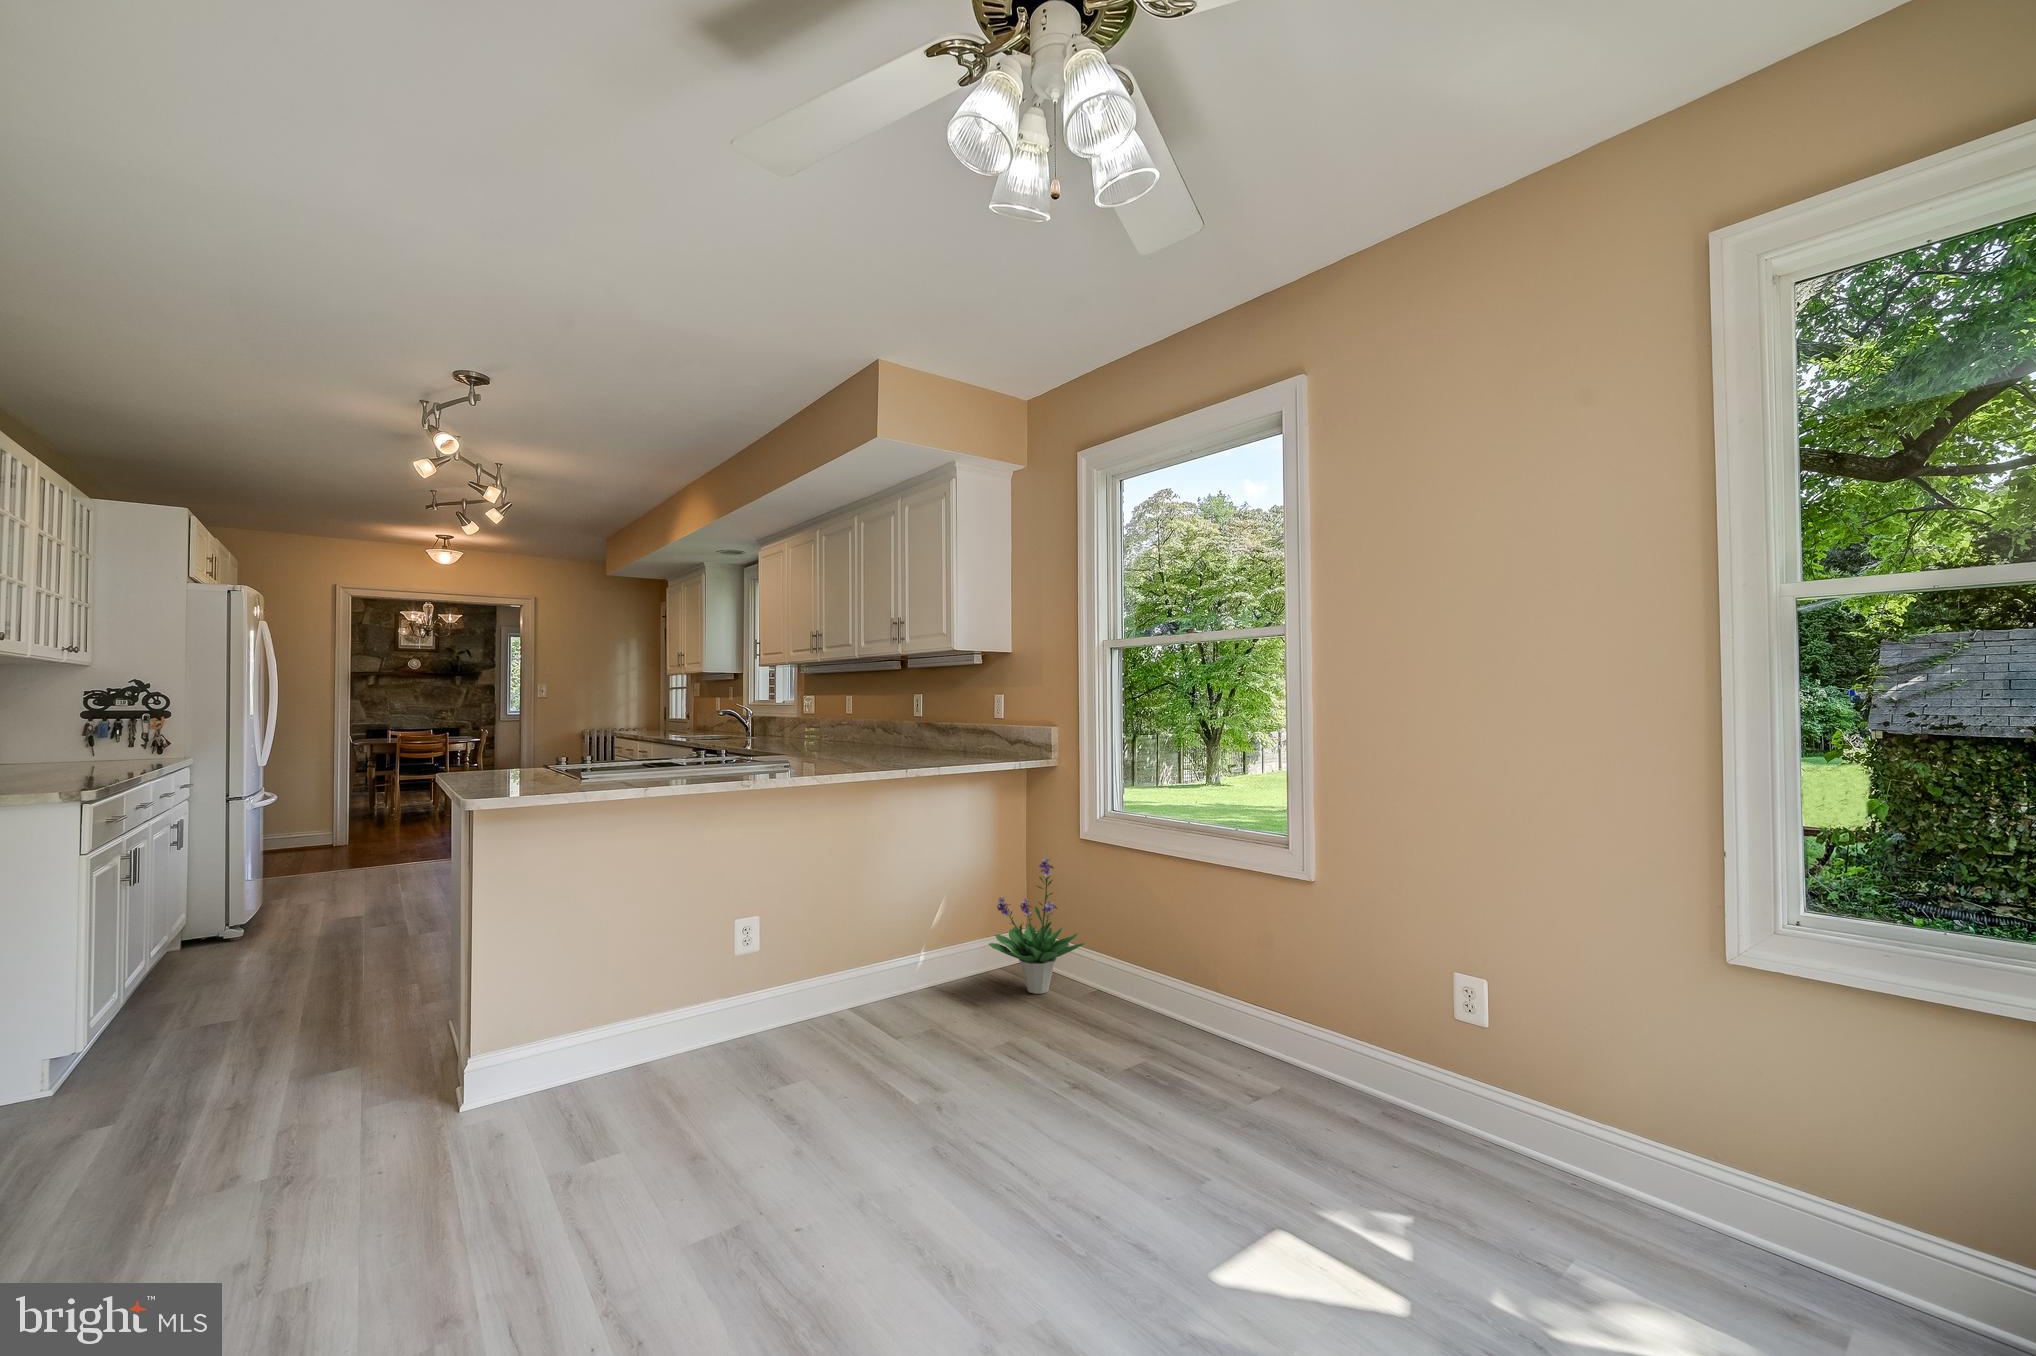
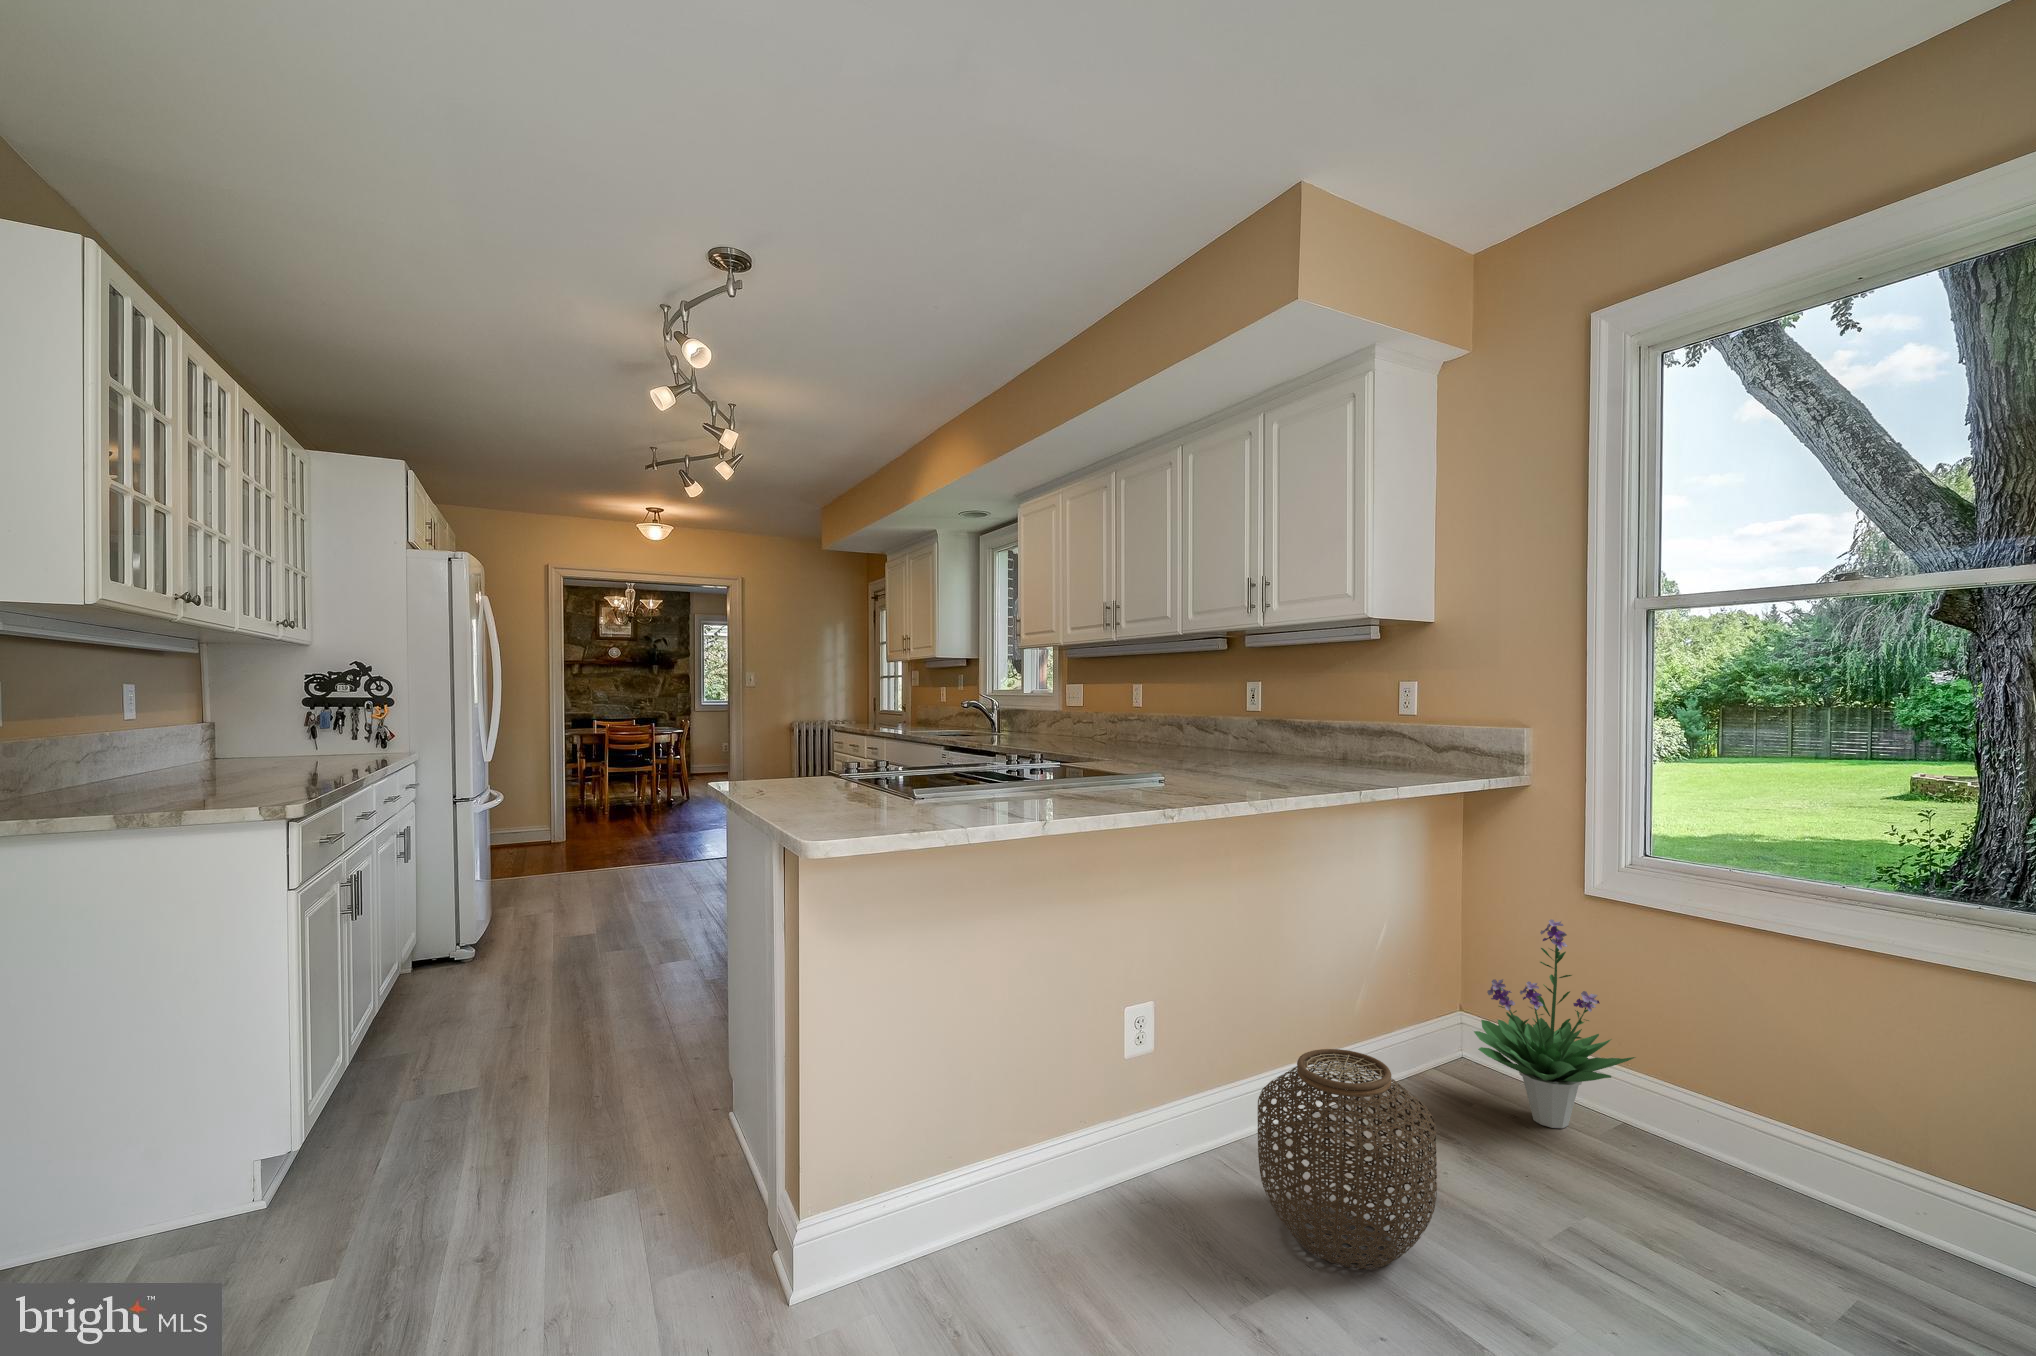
woven basket: none [792,936,900,1064] -> present [1258,1049,1437,1269]

